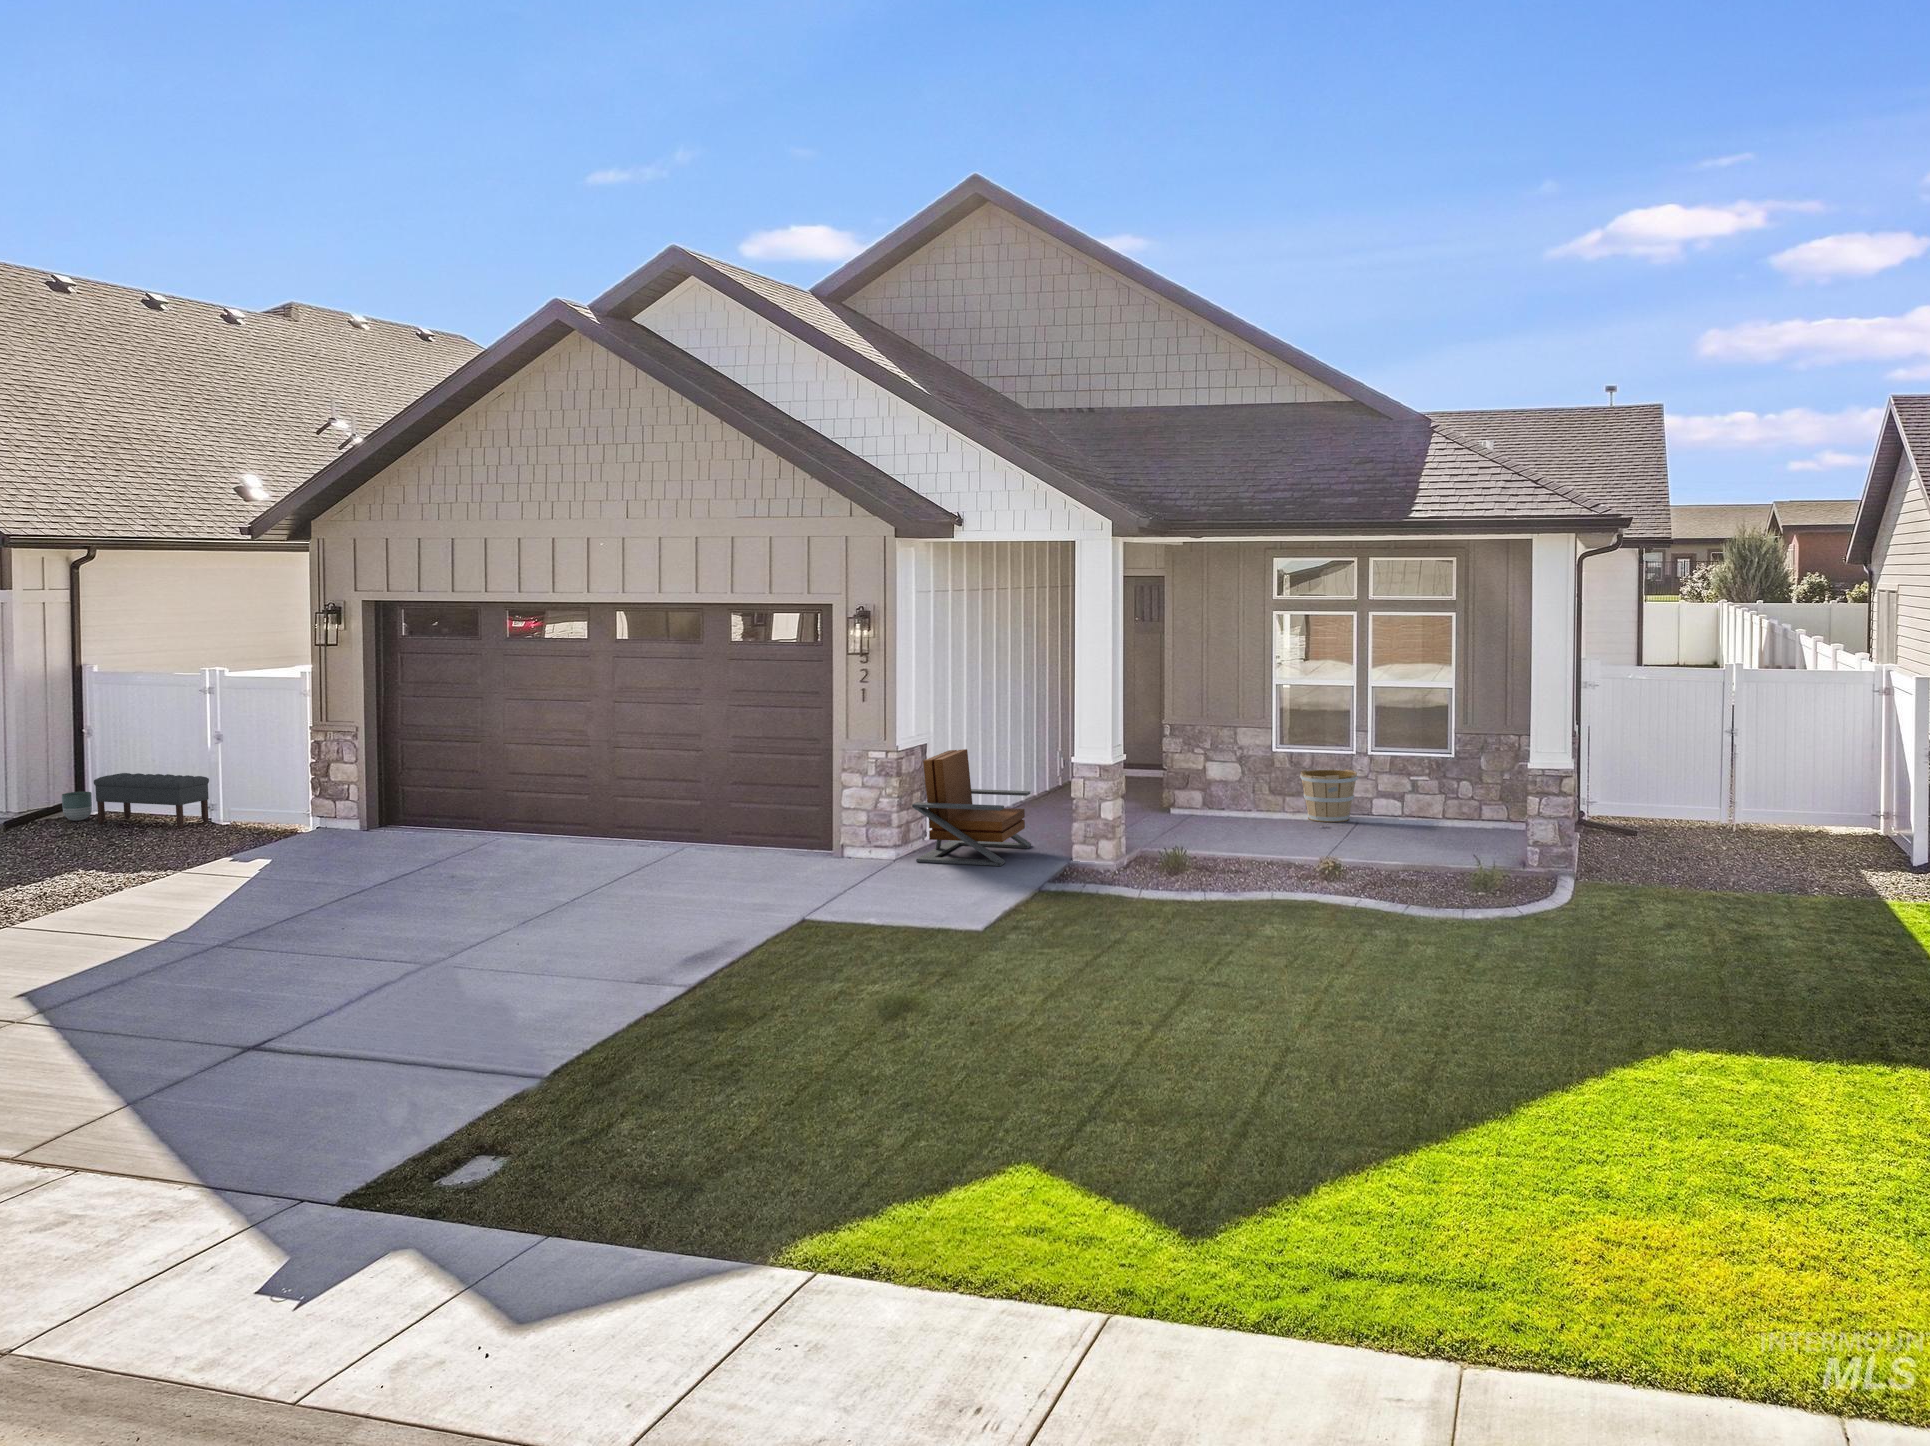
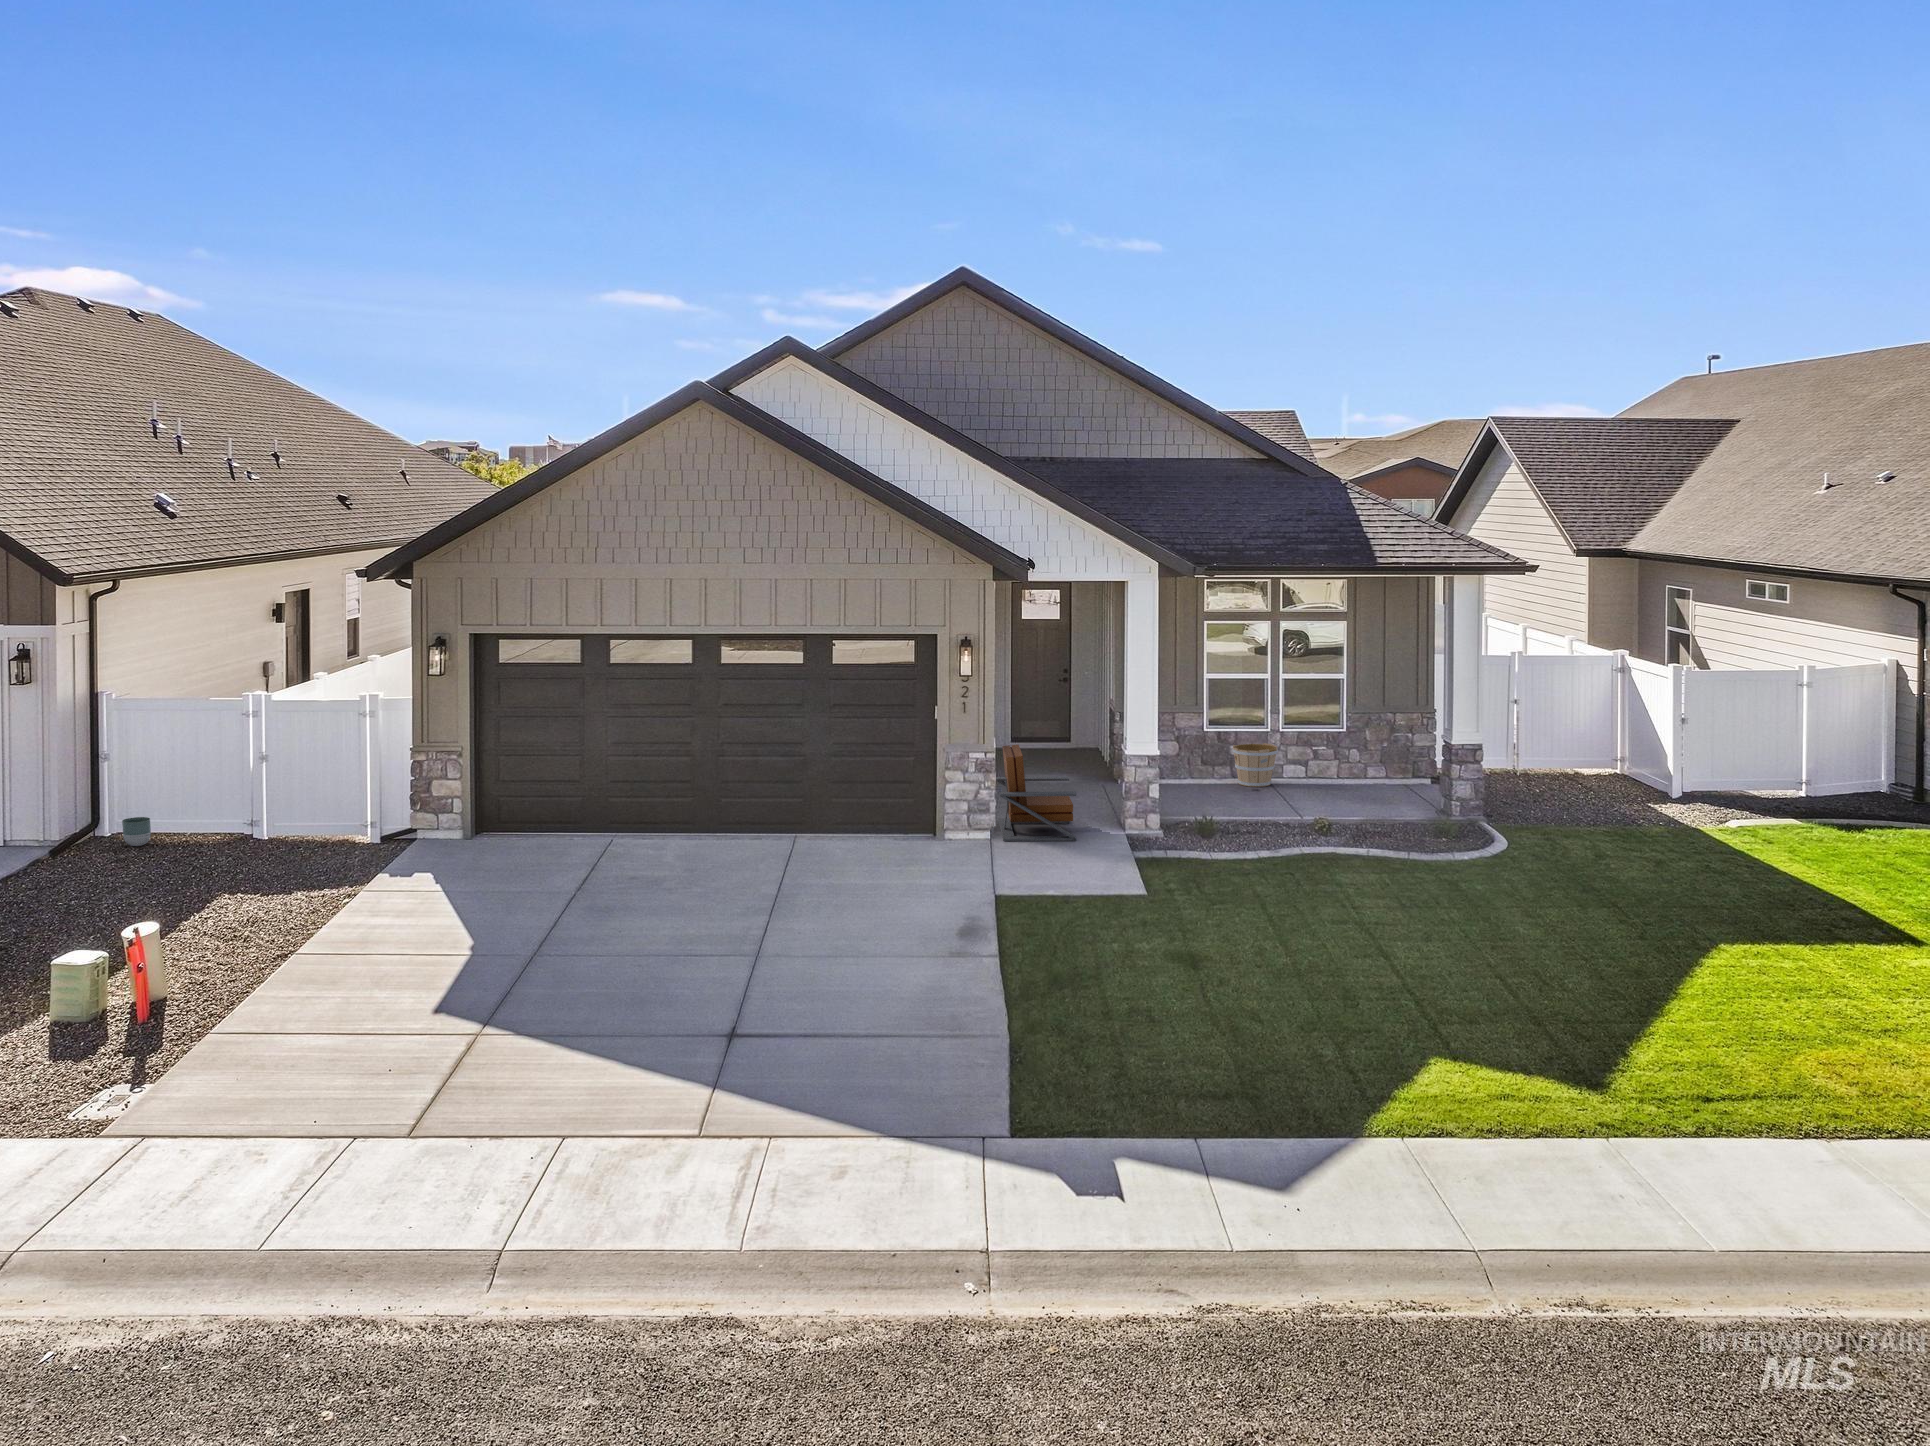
bench: present [94,773,209,828] -> none [166,797,282,848]

